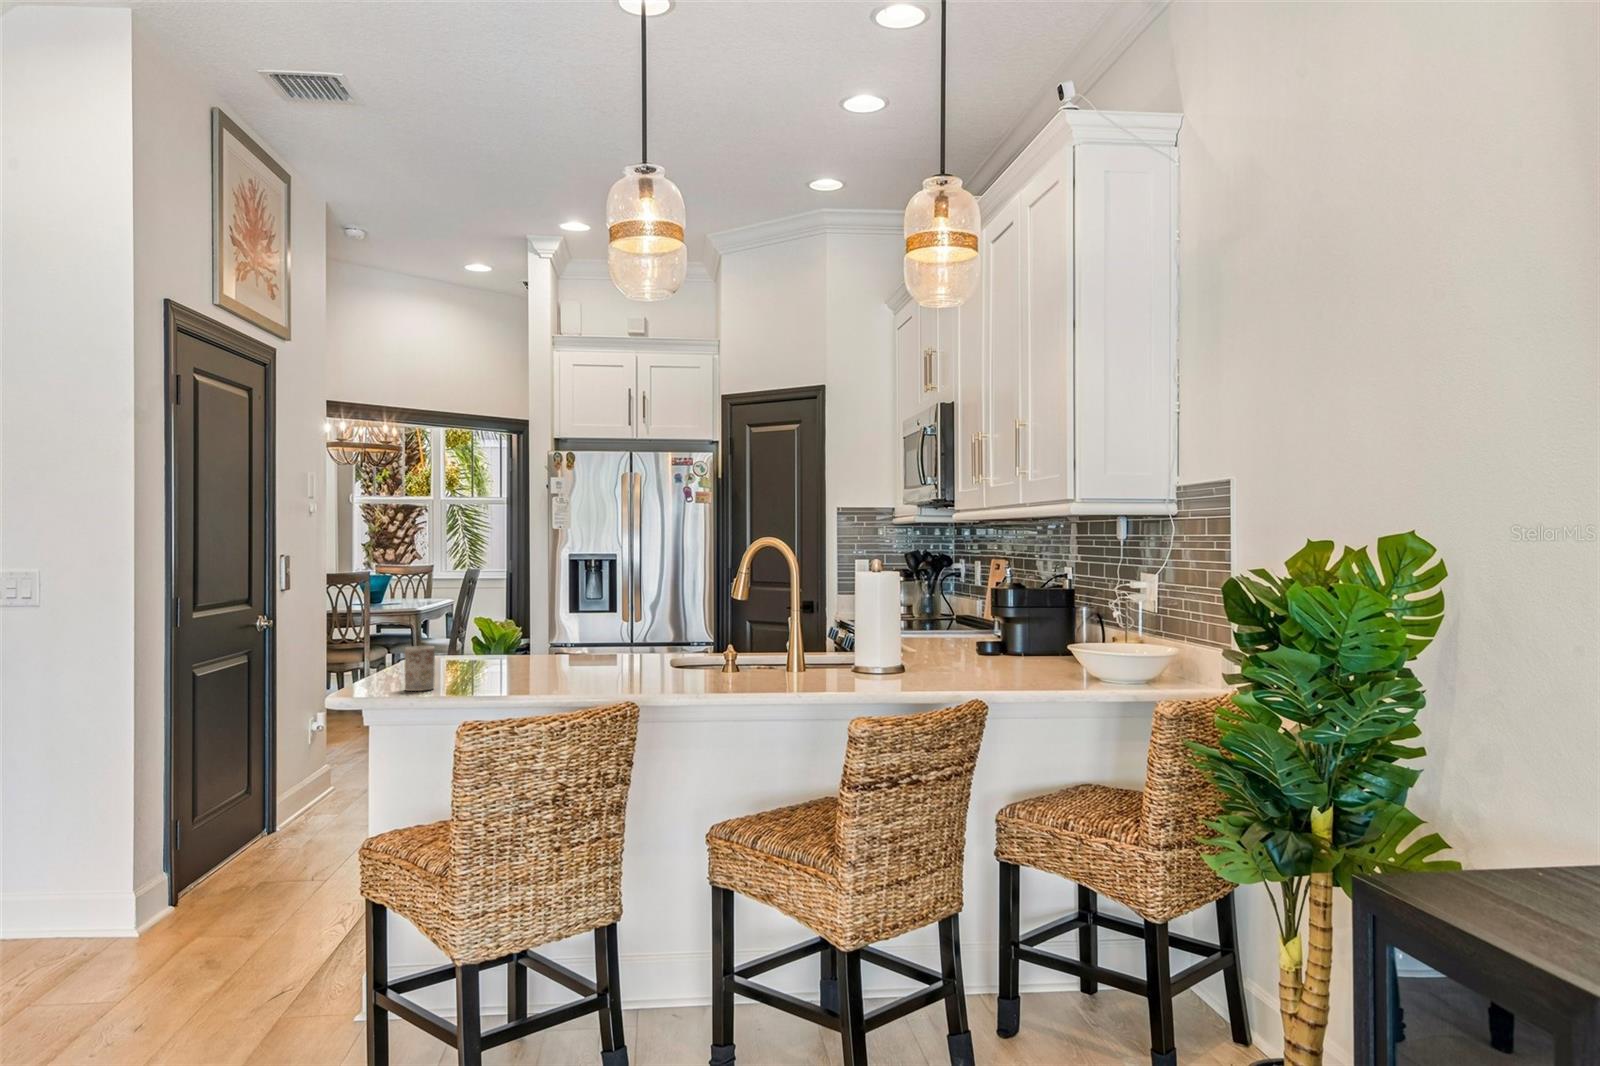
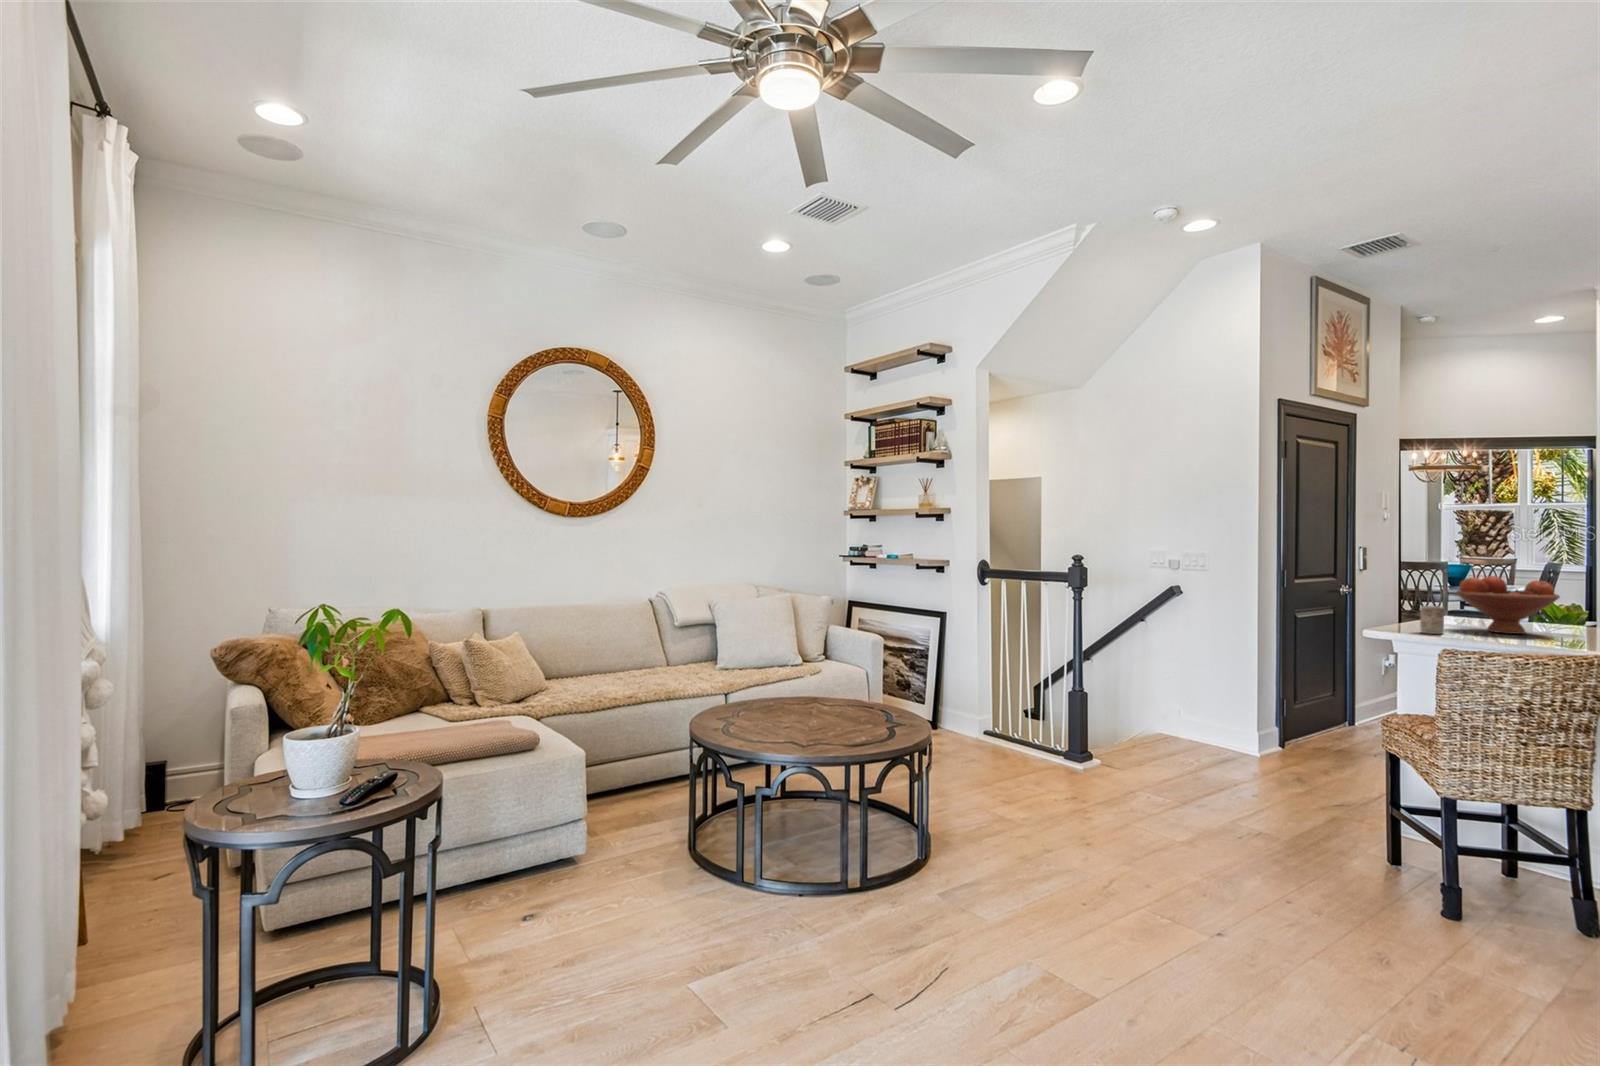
fruit bowl: none [440,593,551,675] -> present [1456,576,1560,634]

